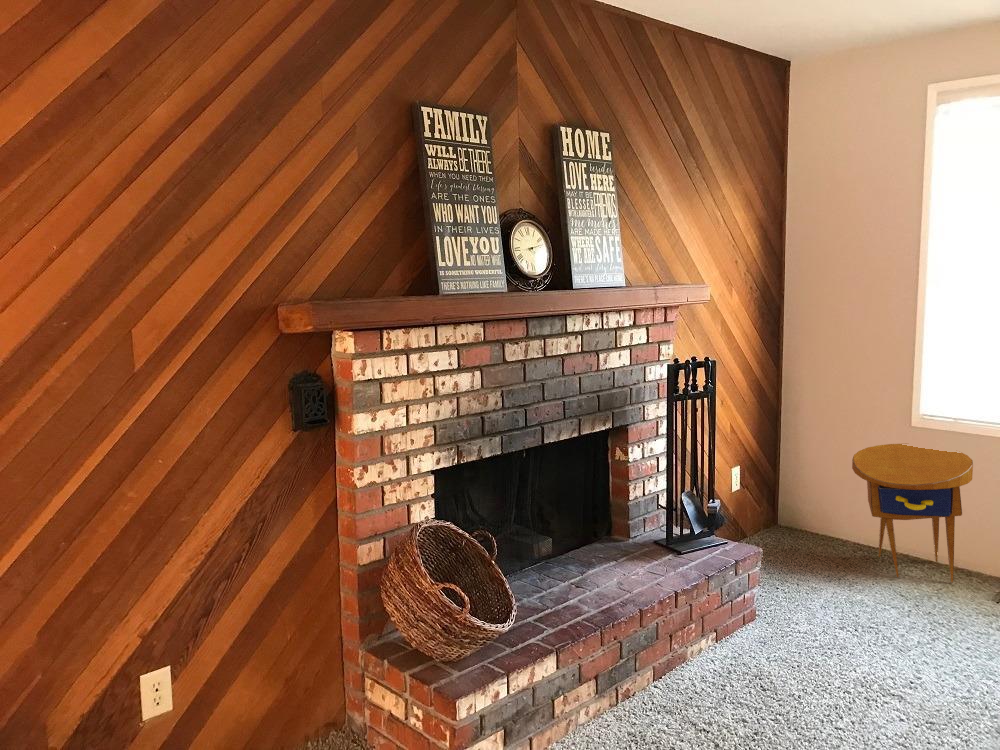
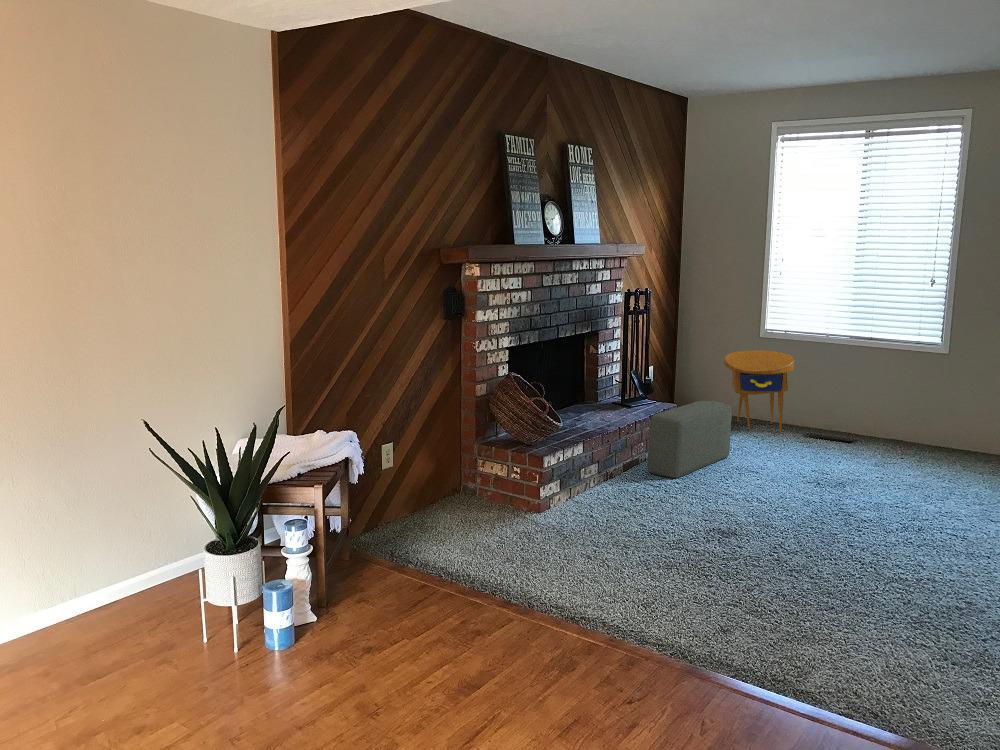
pouf: none [698,545,857,703] -> present [648,401,732,478]

